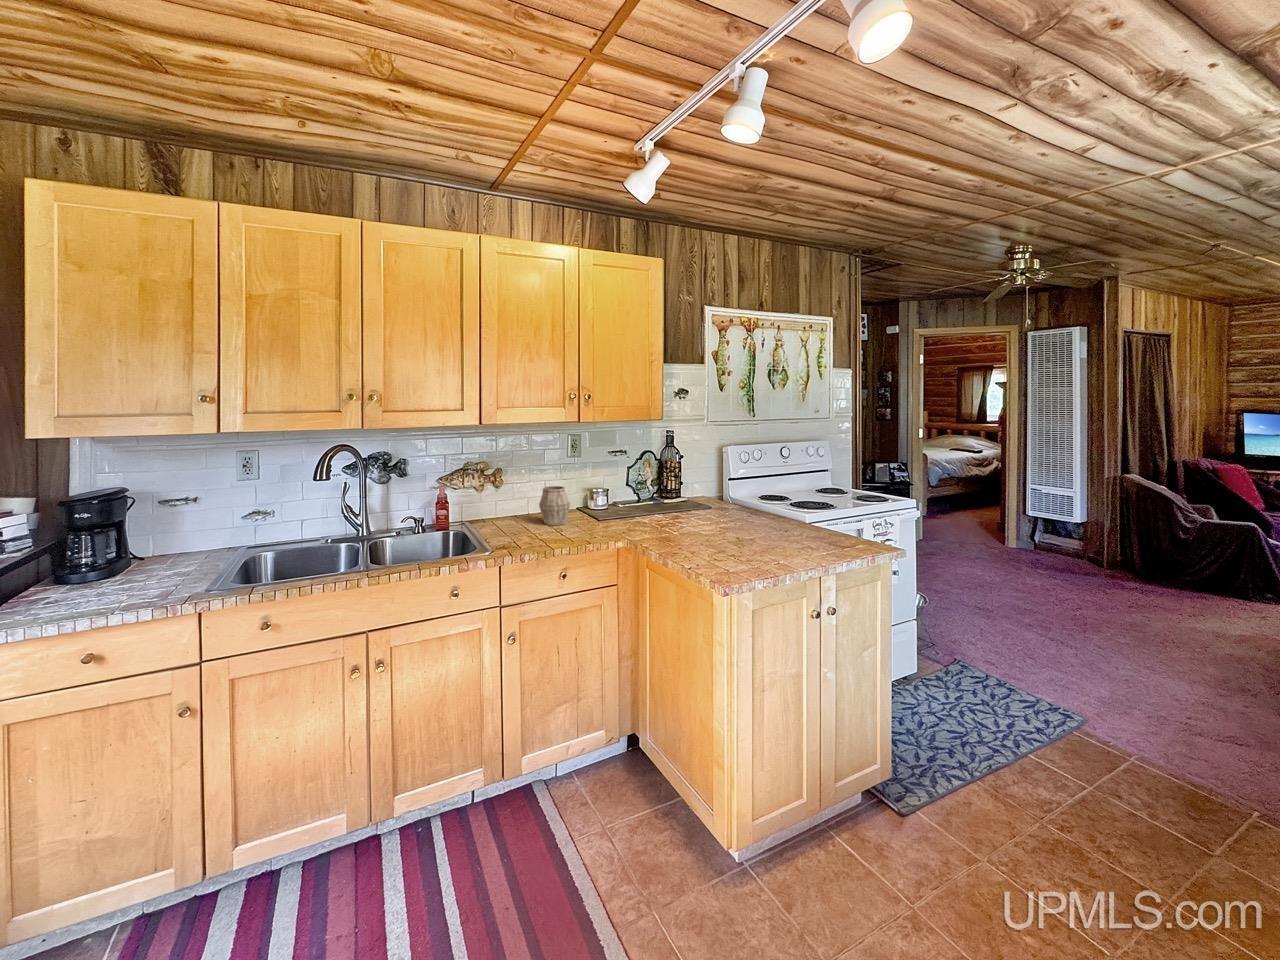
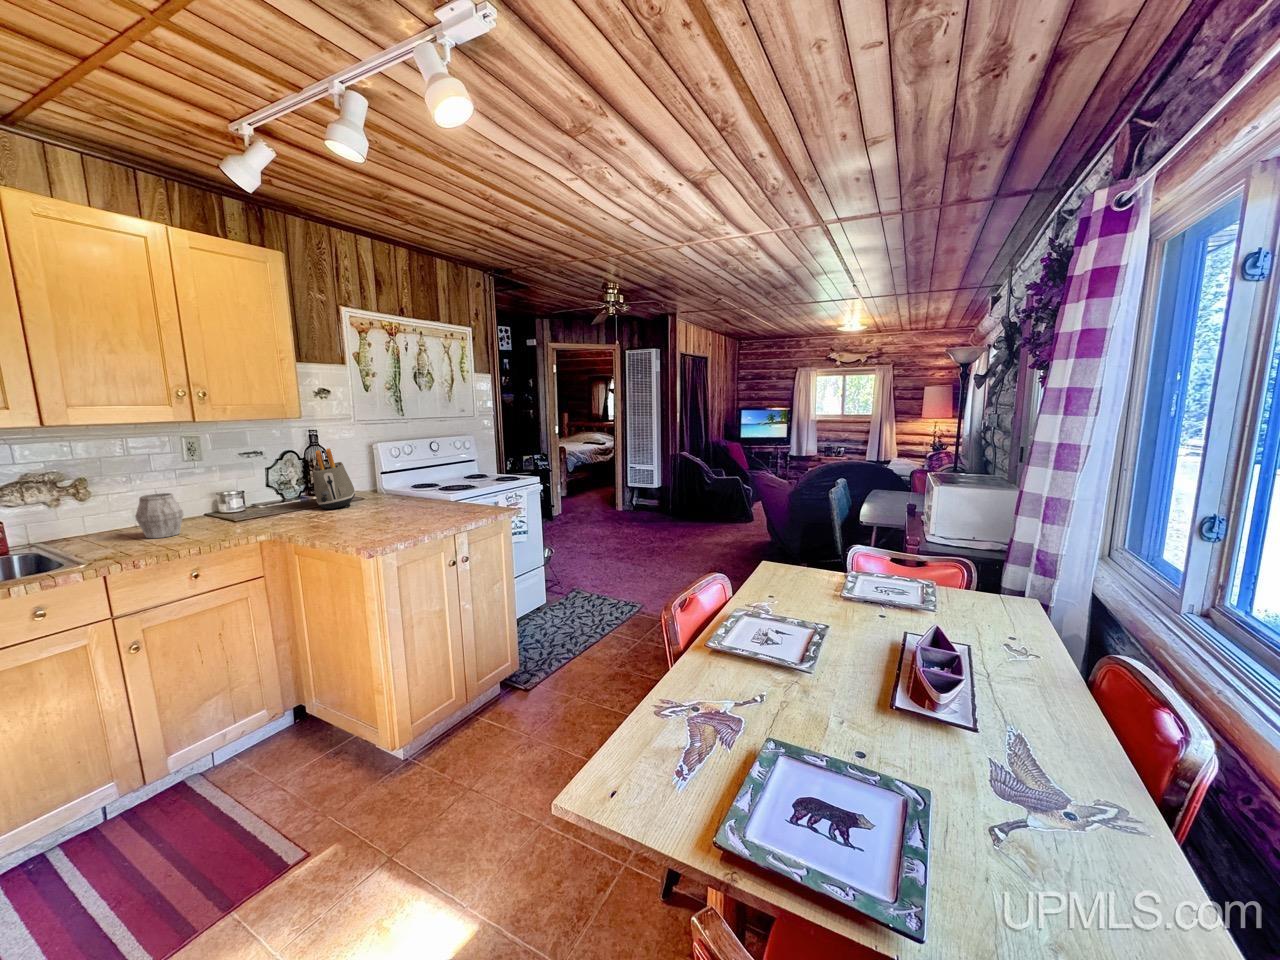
toaster: none [667,452,702,514] -> present [313,448,355,509]

